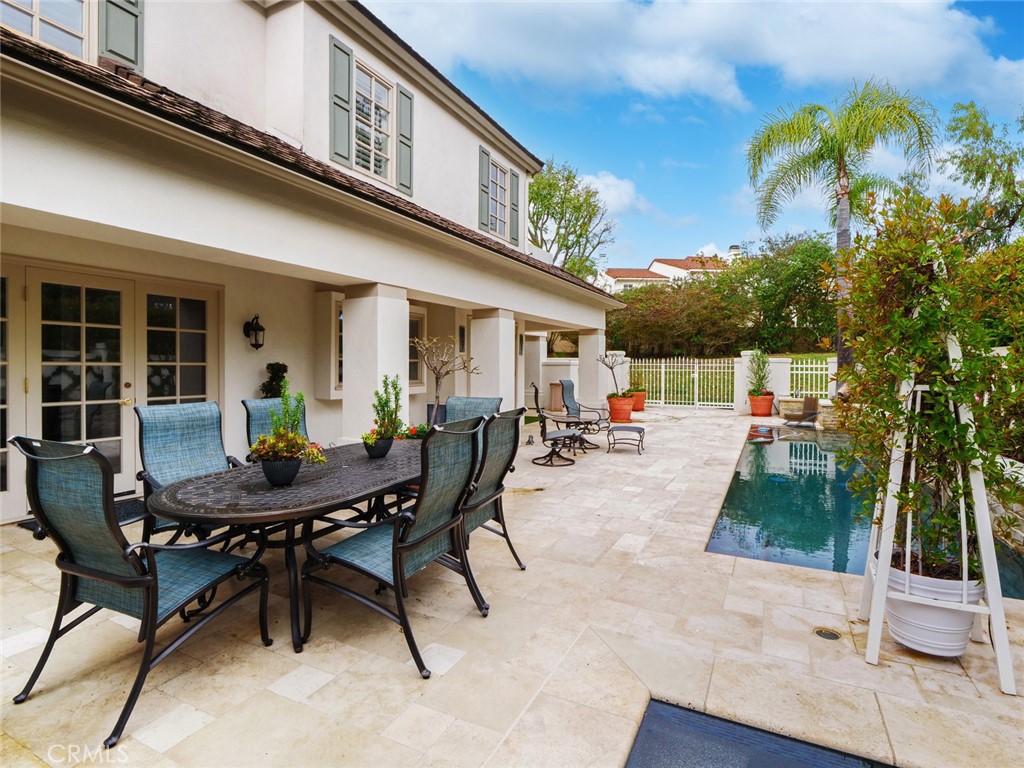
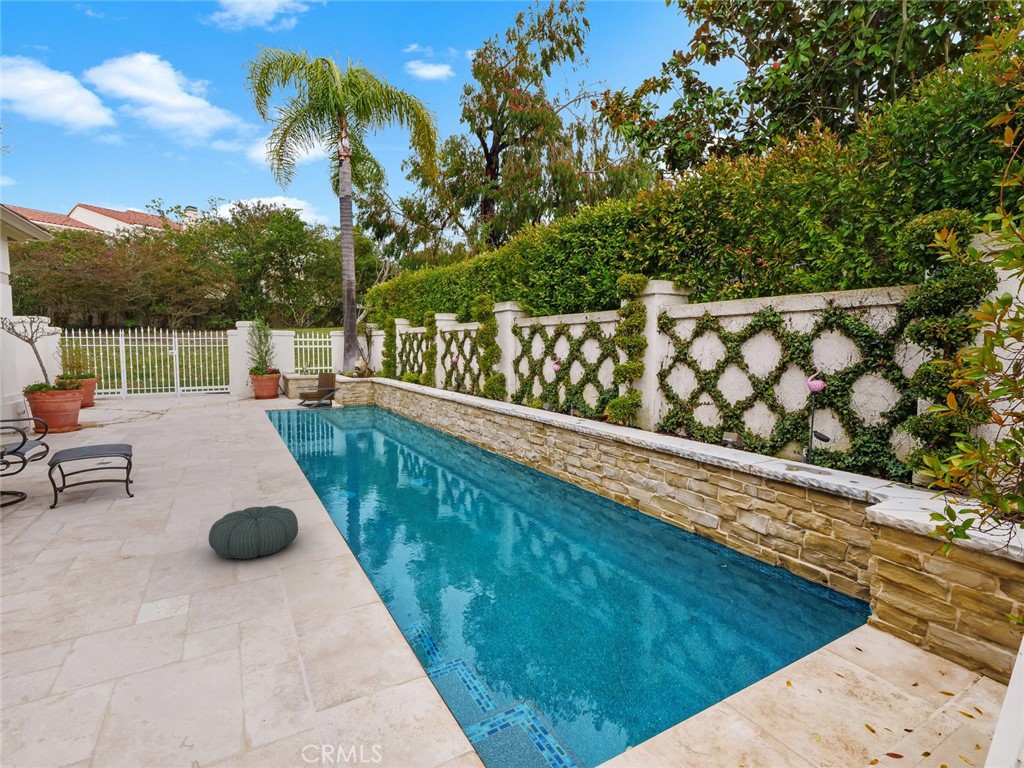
pouf: none [659,460,703,484] -> present [209,506,298,559]

